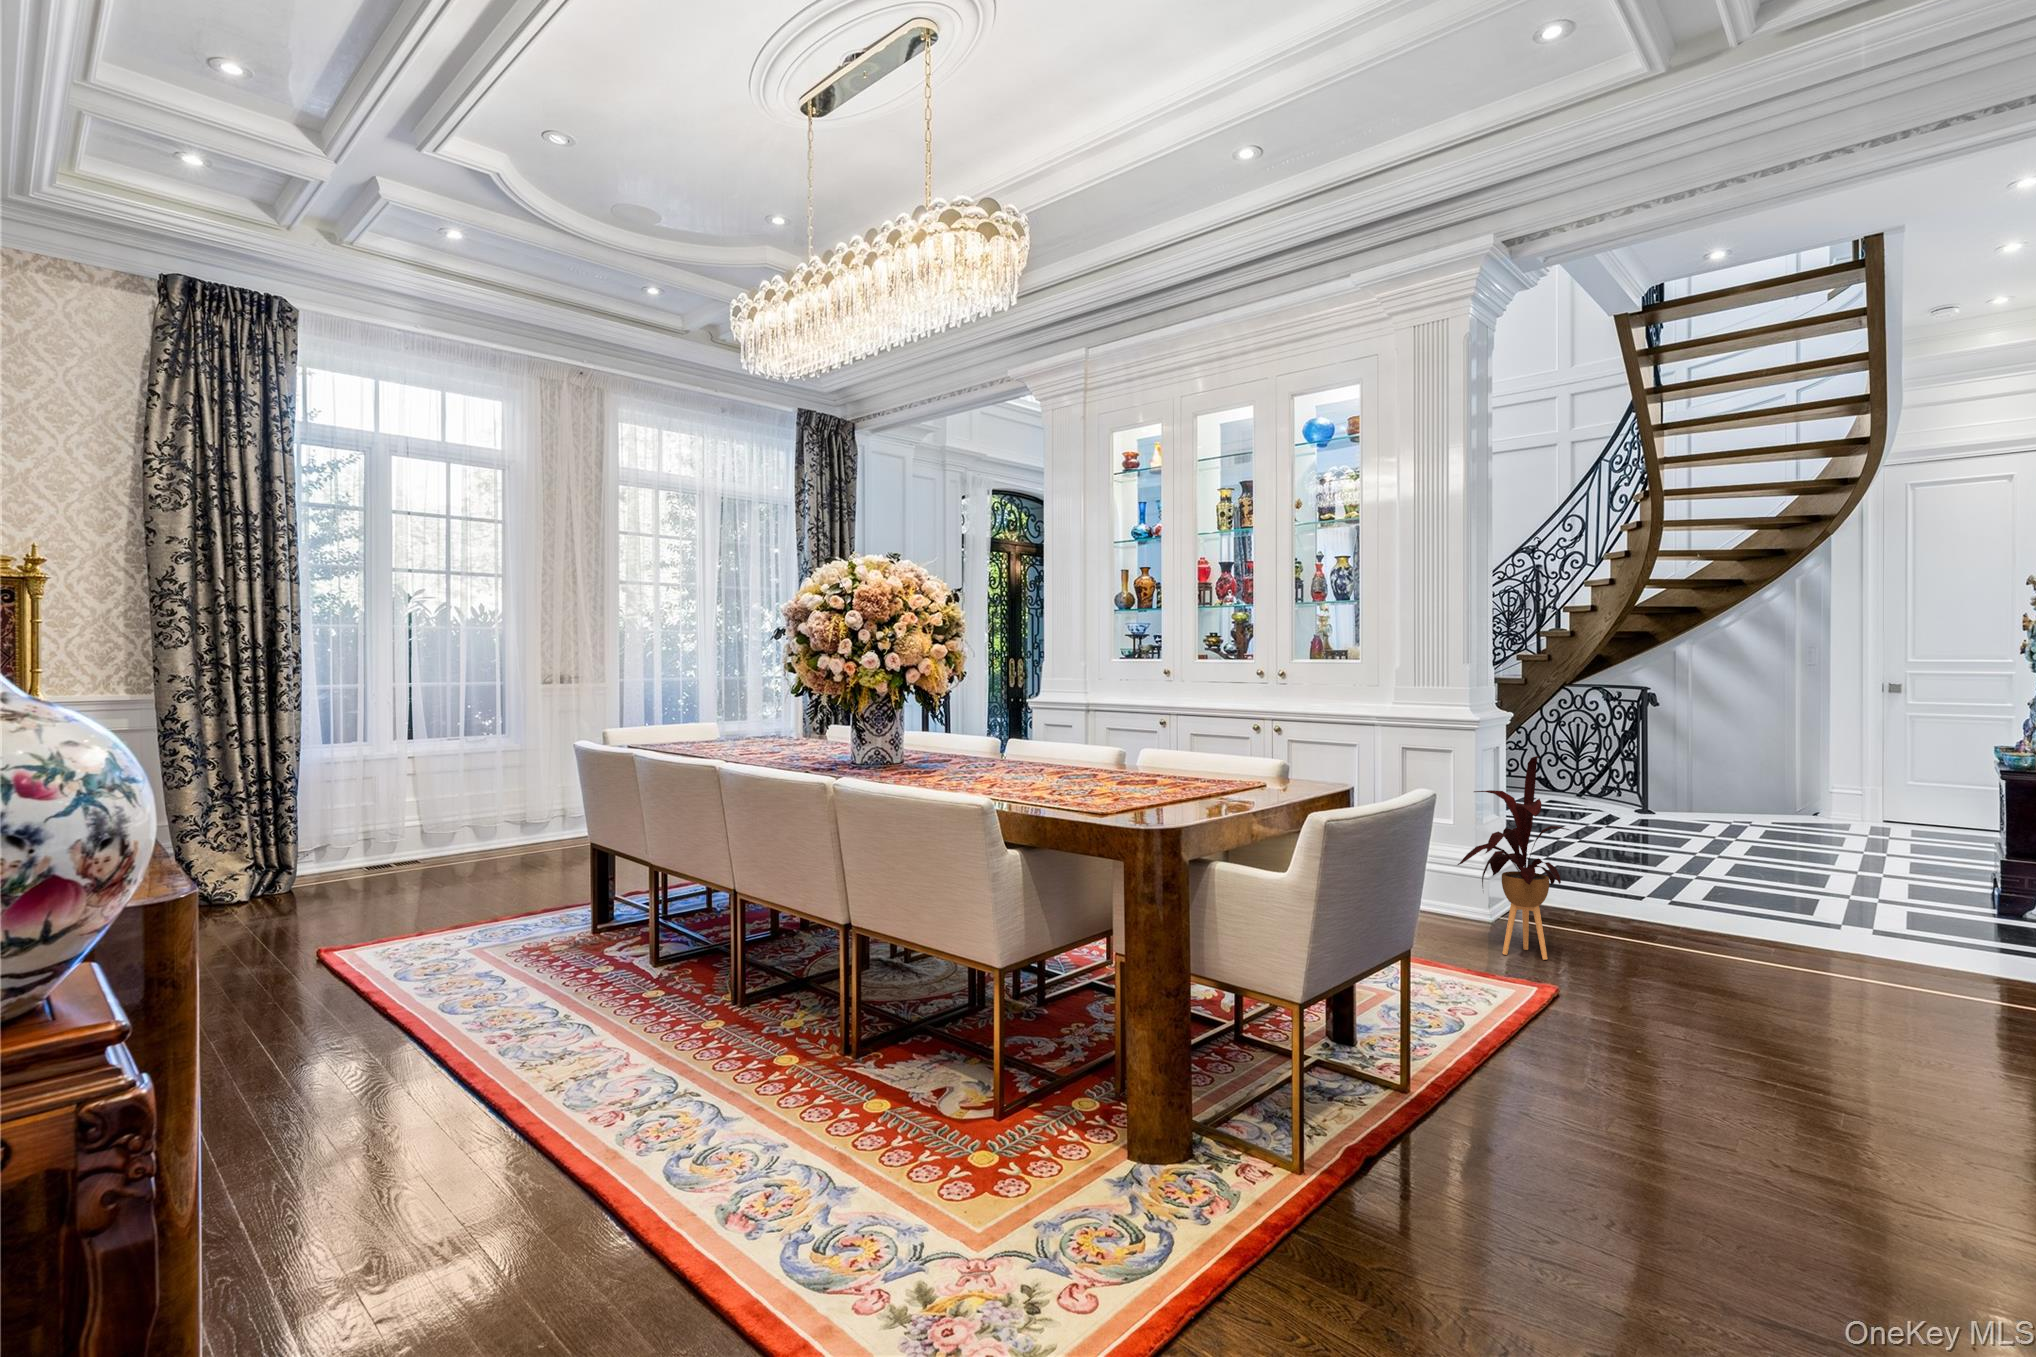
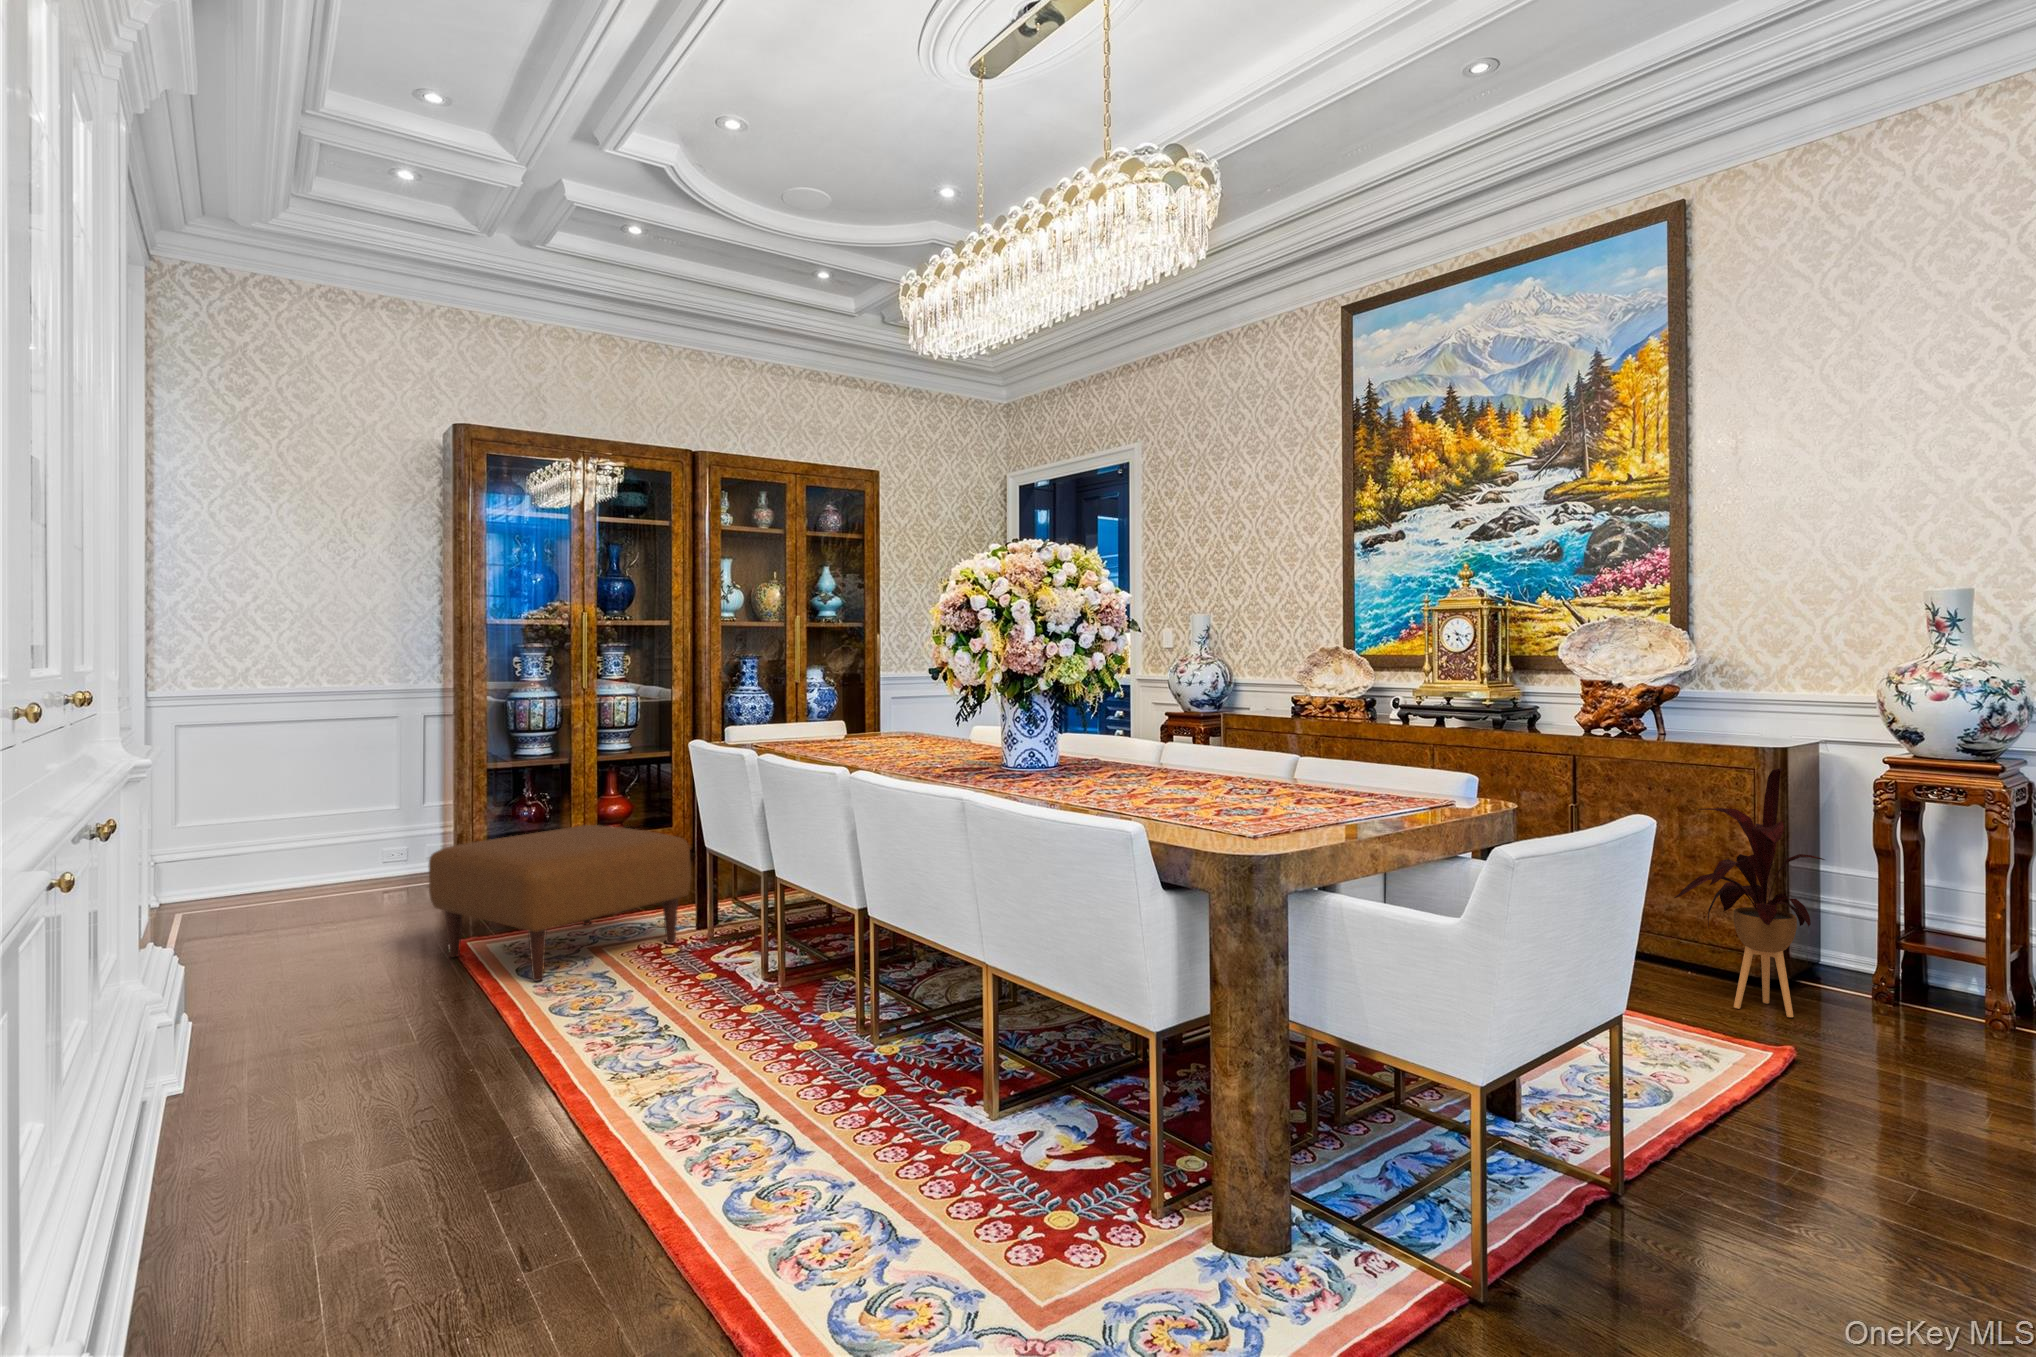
ottoman: none [298,827,577,981] -> present [429,825,691,981]

